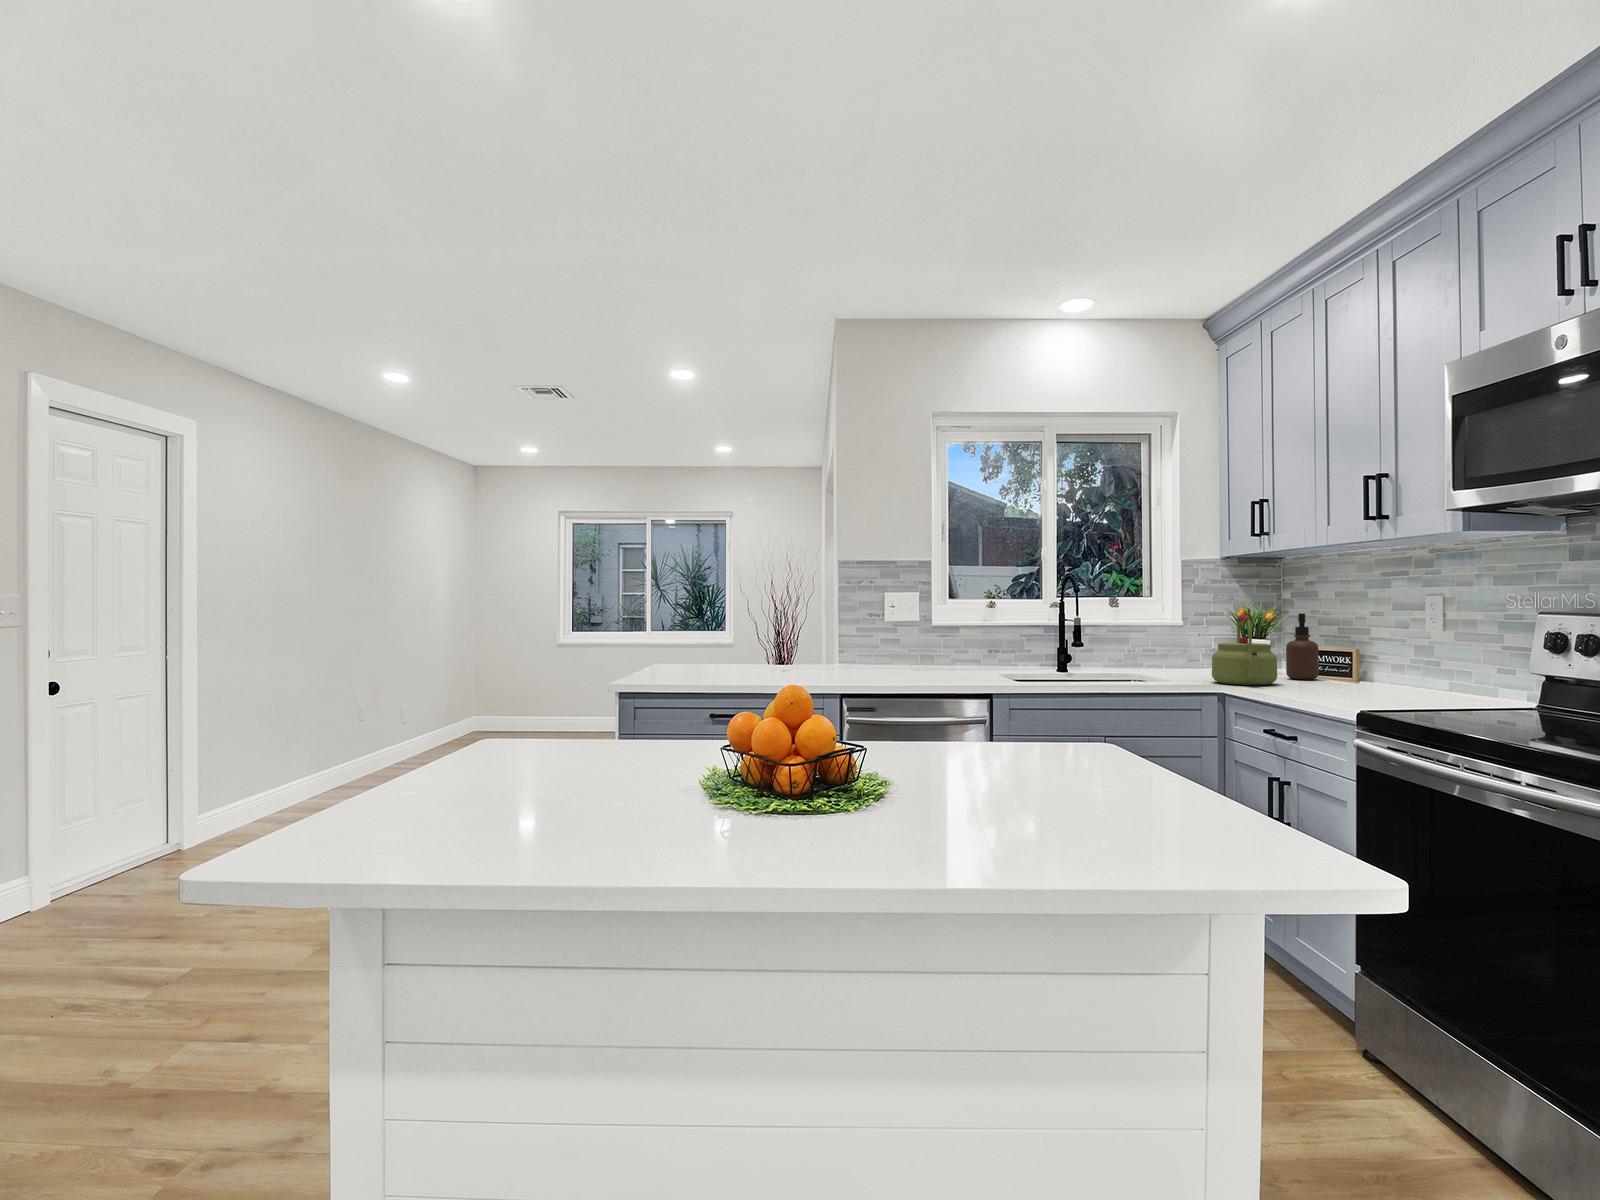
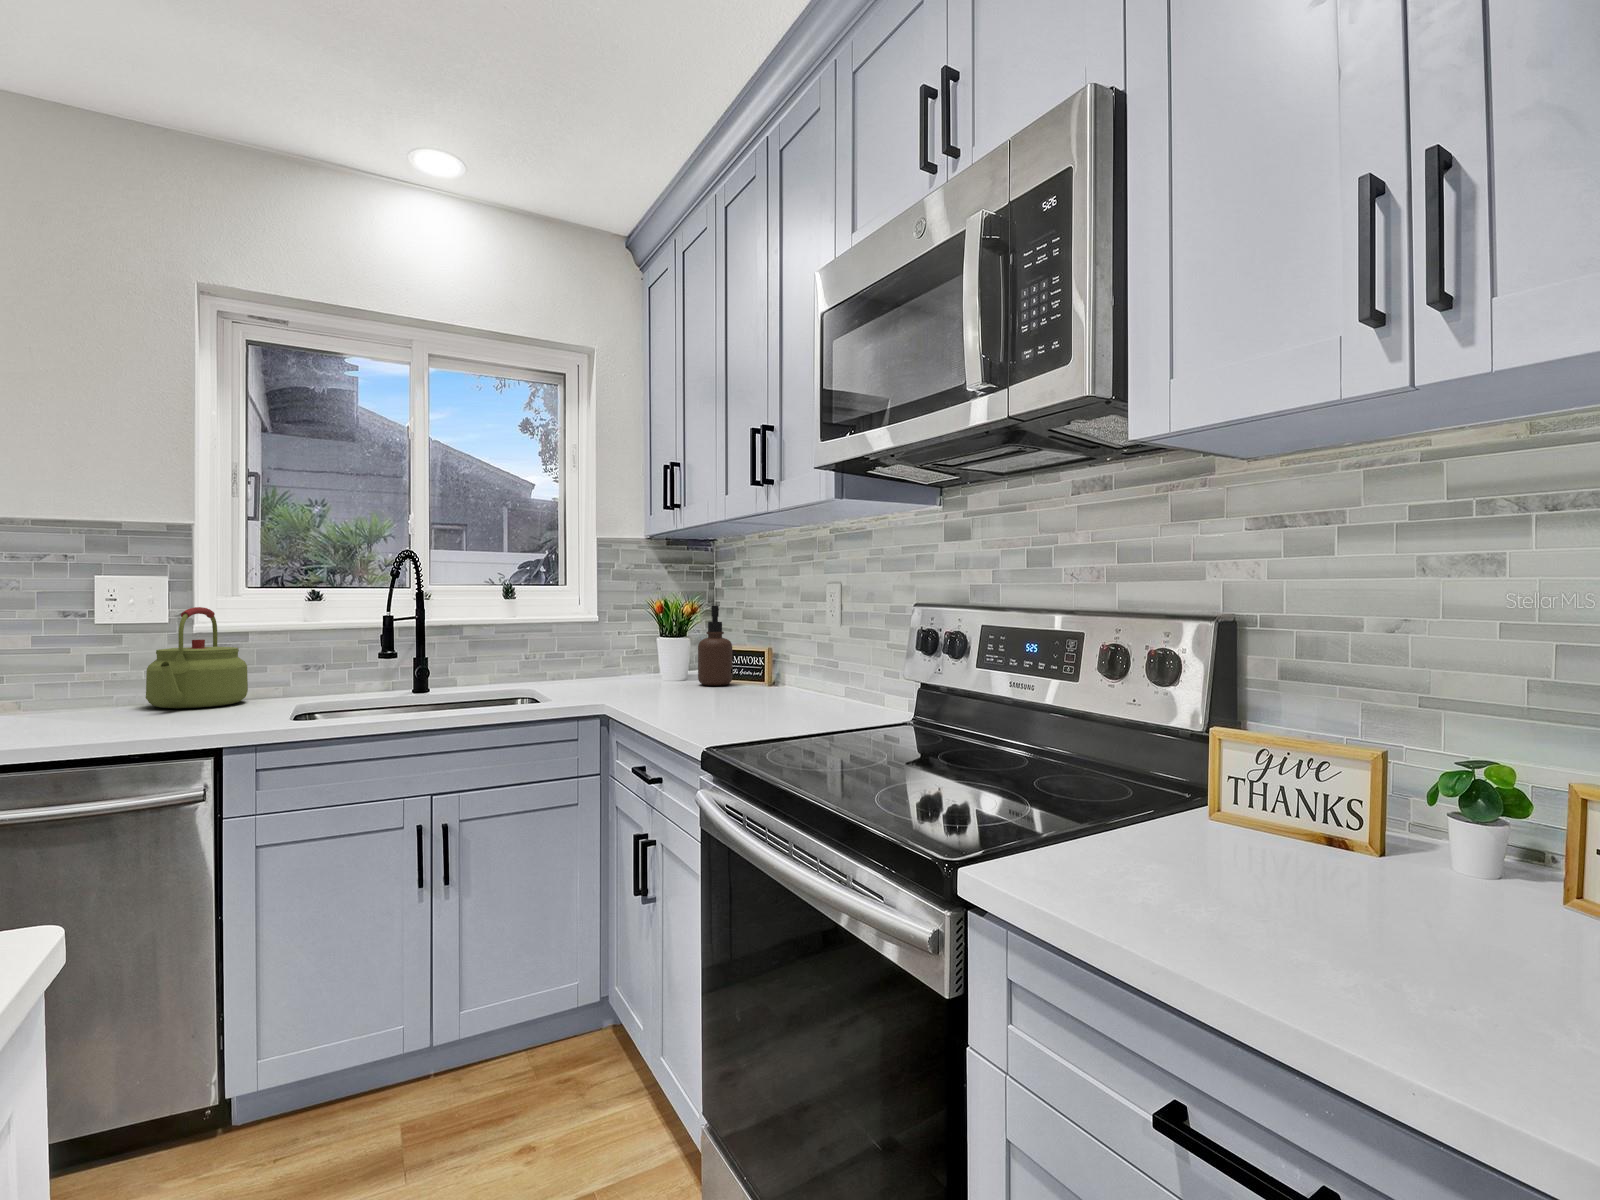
kettle: present [1212,615,1277,685] -> present [146,607,248,708]

